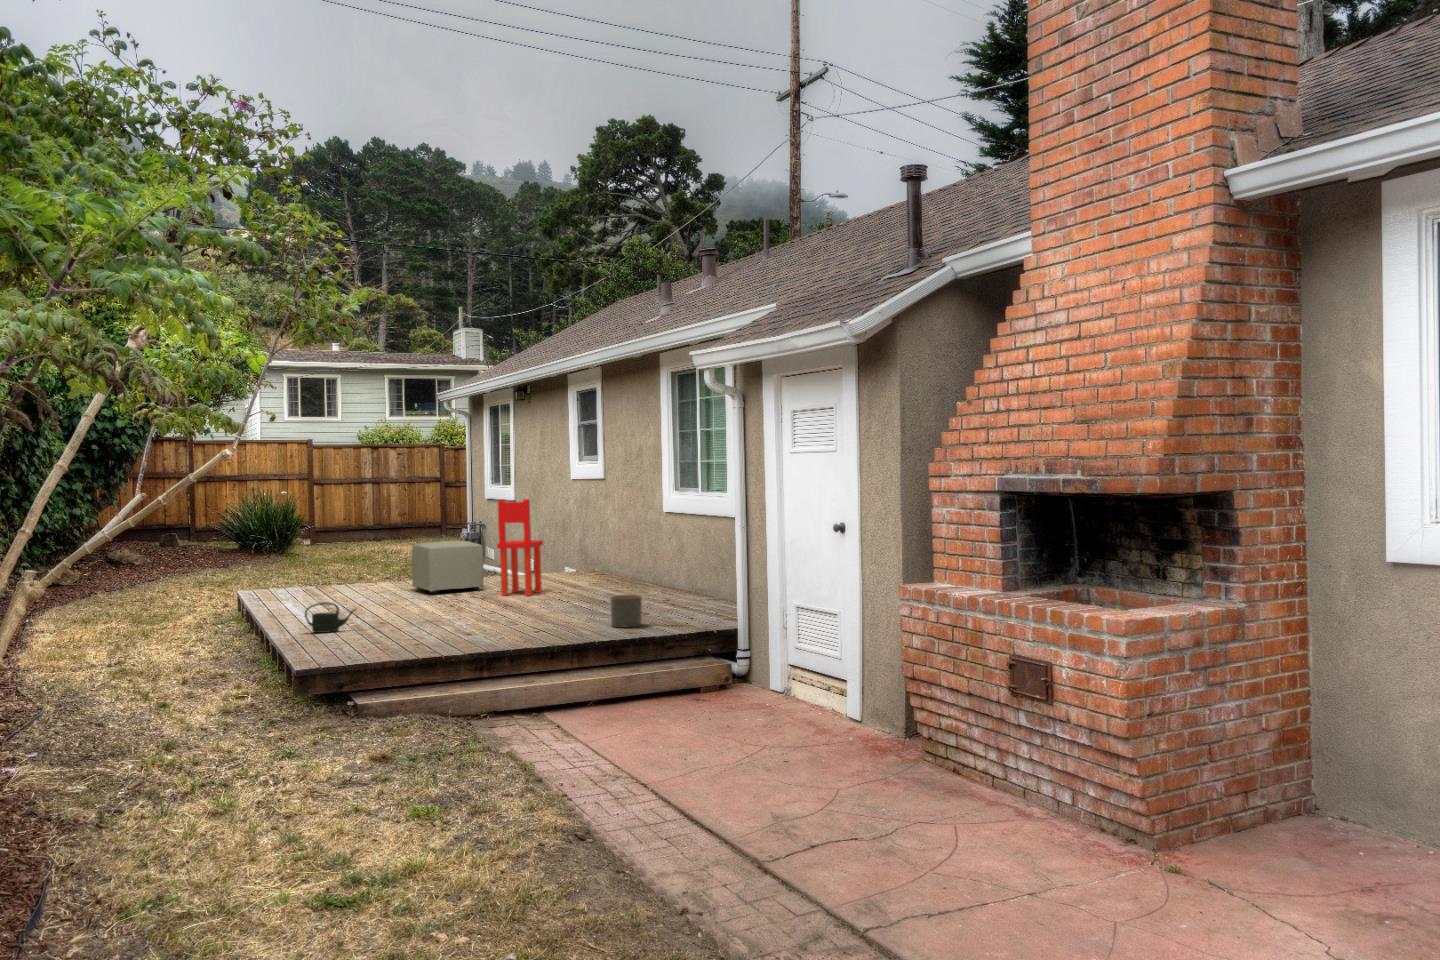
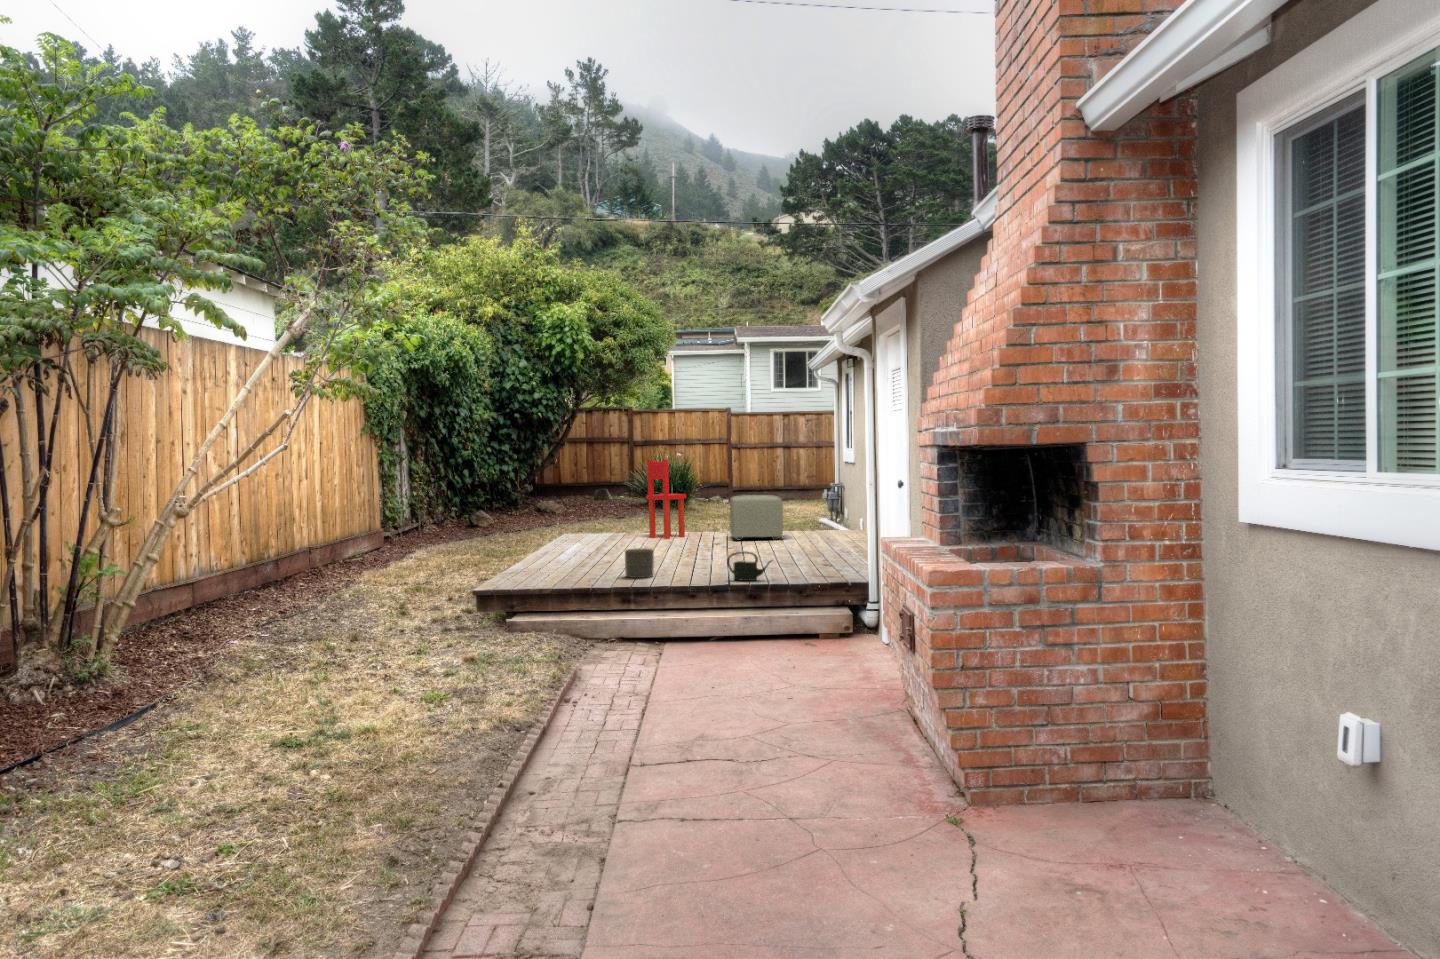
chair: present [497,499,543,596] -> present [646,460,686,539]
planter: present [610,595,642,628] -> present [625,549,654,578]
watering can: present [305,602,356,633] -> present [727,552,772,581]

